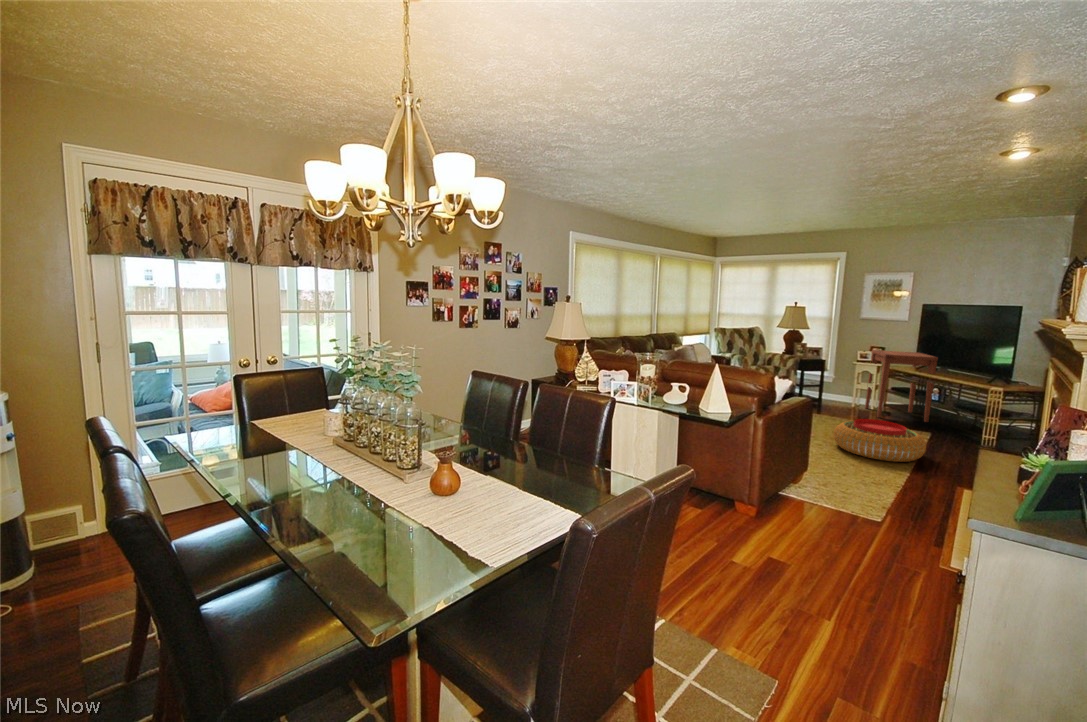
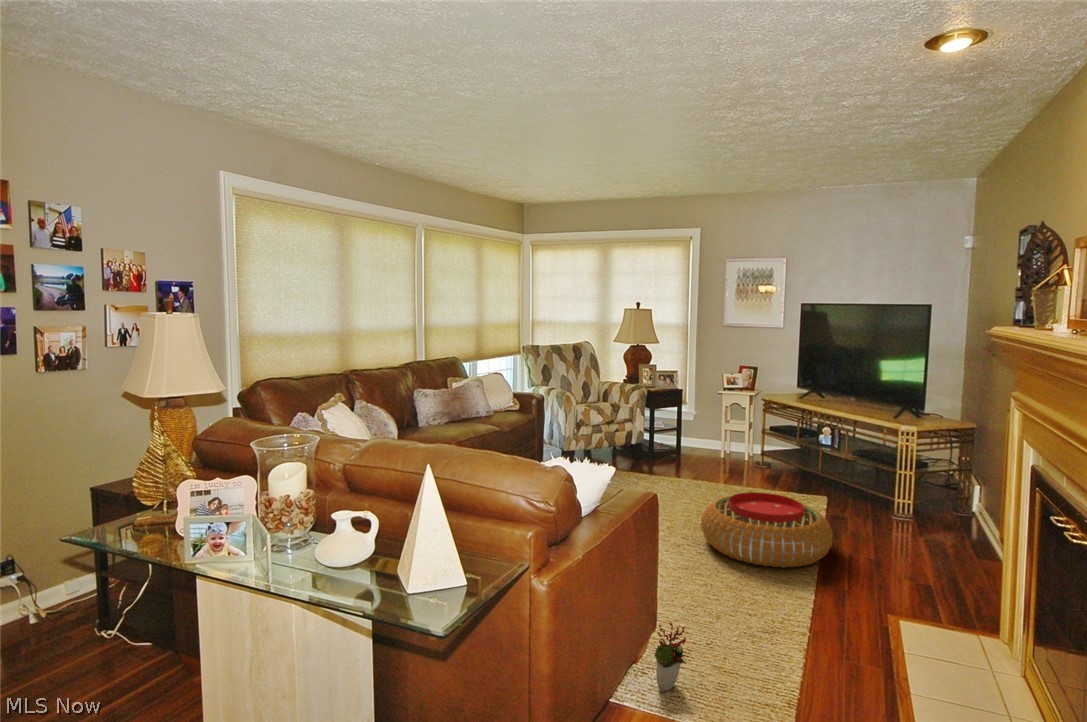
side table: present [865,350,938,422] -> none [738,373,827,477]
decorative plant: none [802,463,821,497] -> present [655,623,687,692]

